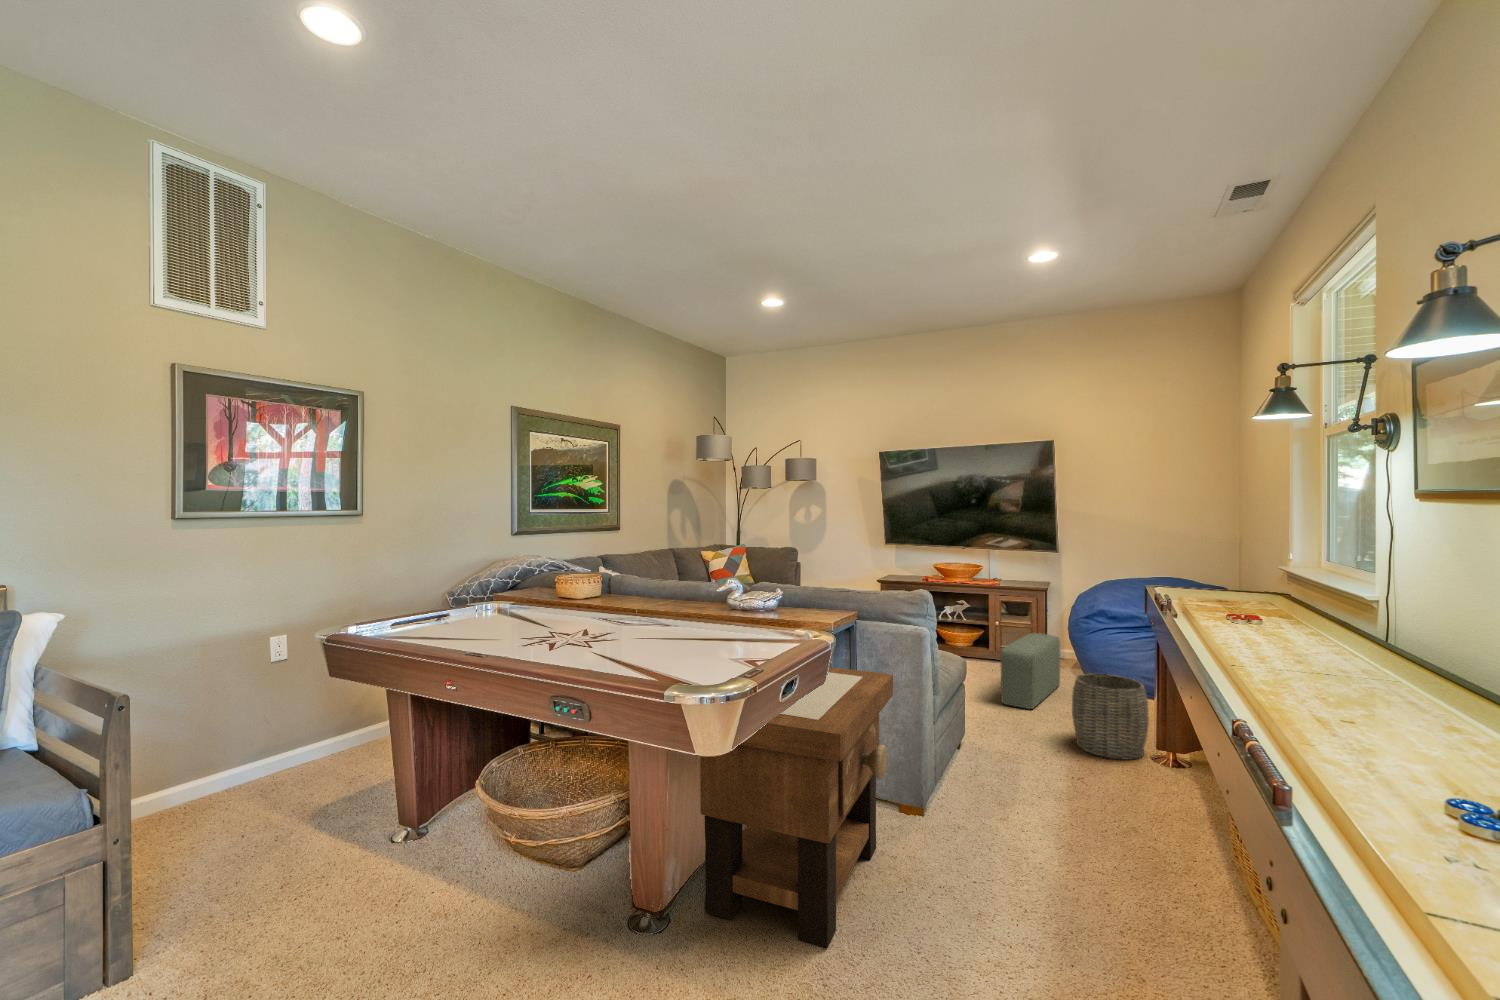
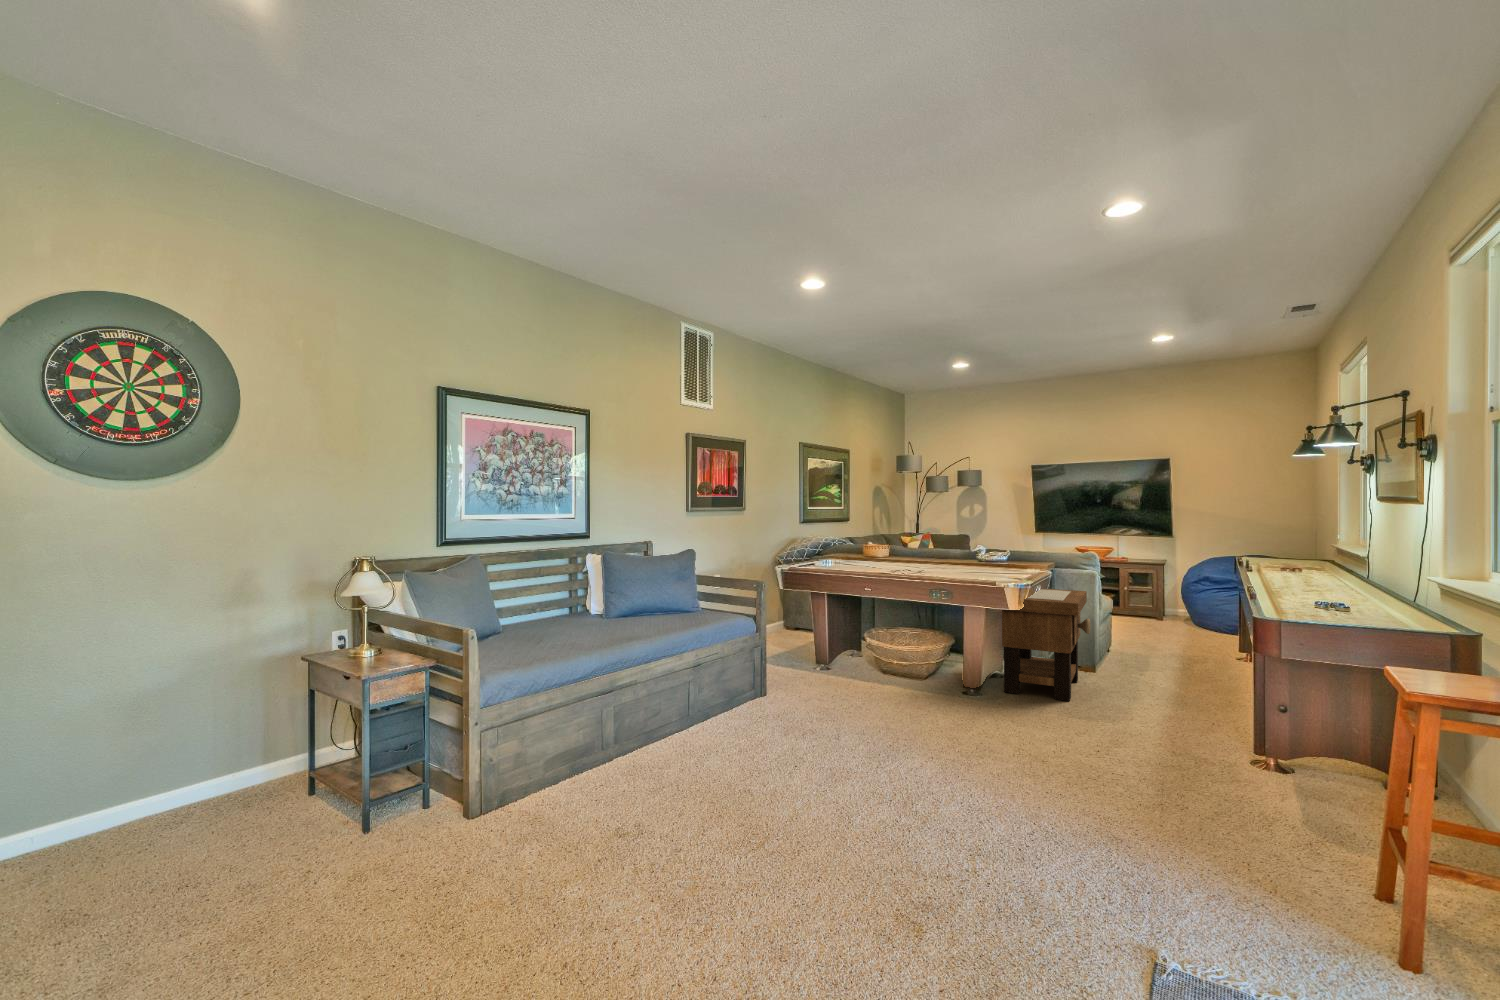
pouf: present [1001,633,1060,709] -> none [1134,593,1175,637]
woven basket: present [1072,674,1149,760] -> none [1185,610,1235,658]

